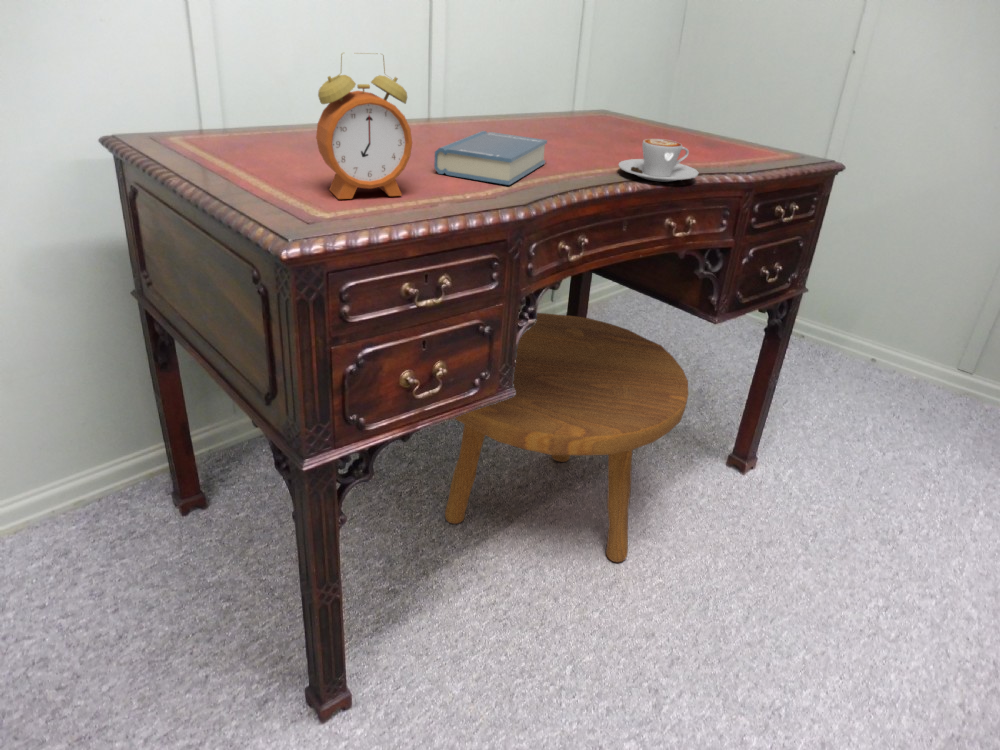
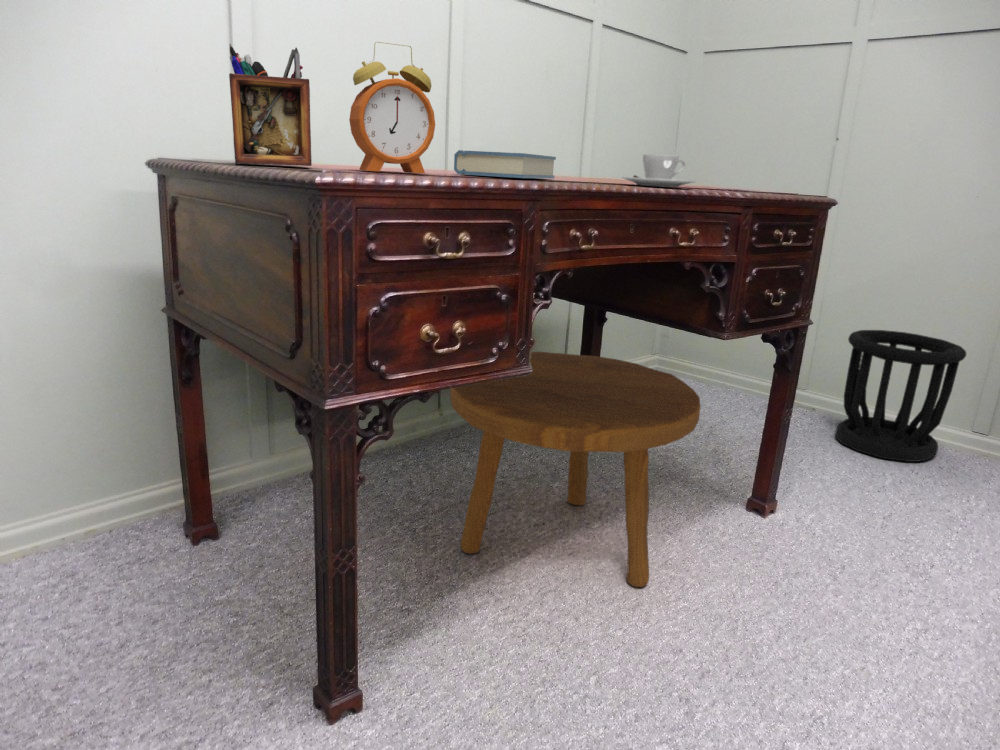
desk organizer: none [175,62,276,205] -> present [229,44,312,166]
wastebasket: none [827,261,969,402] -> present [836,330,966,462]

